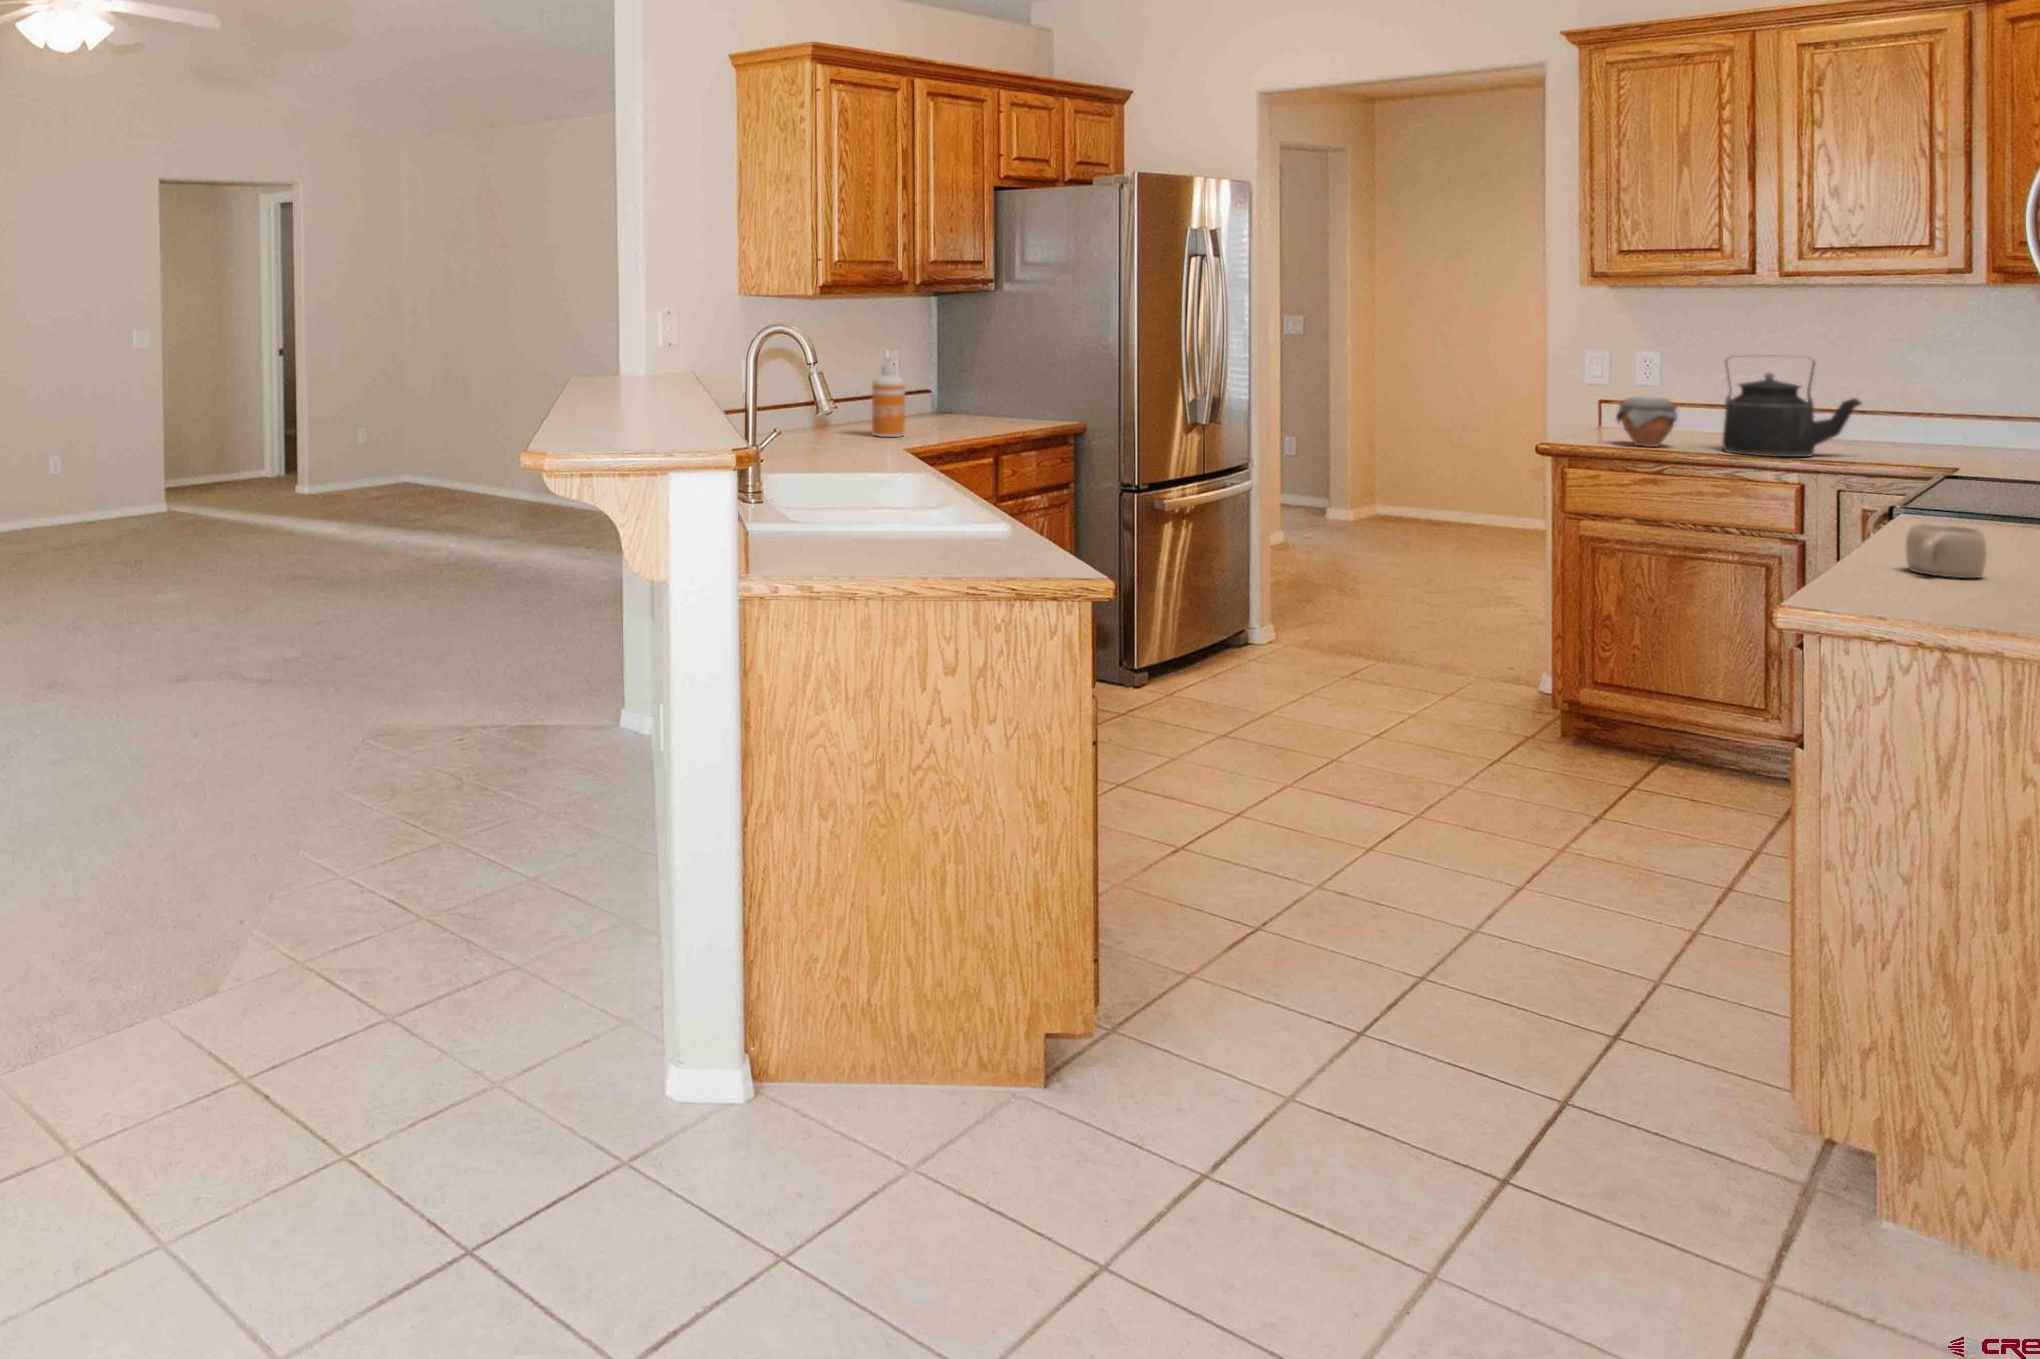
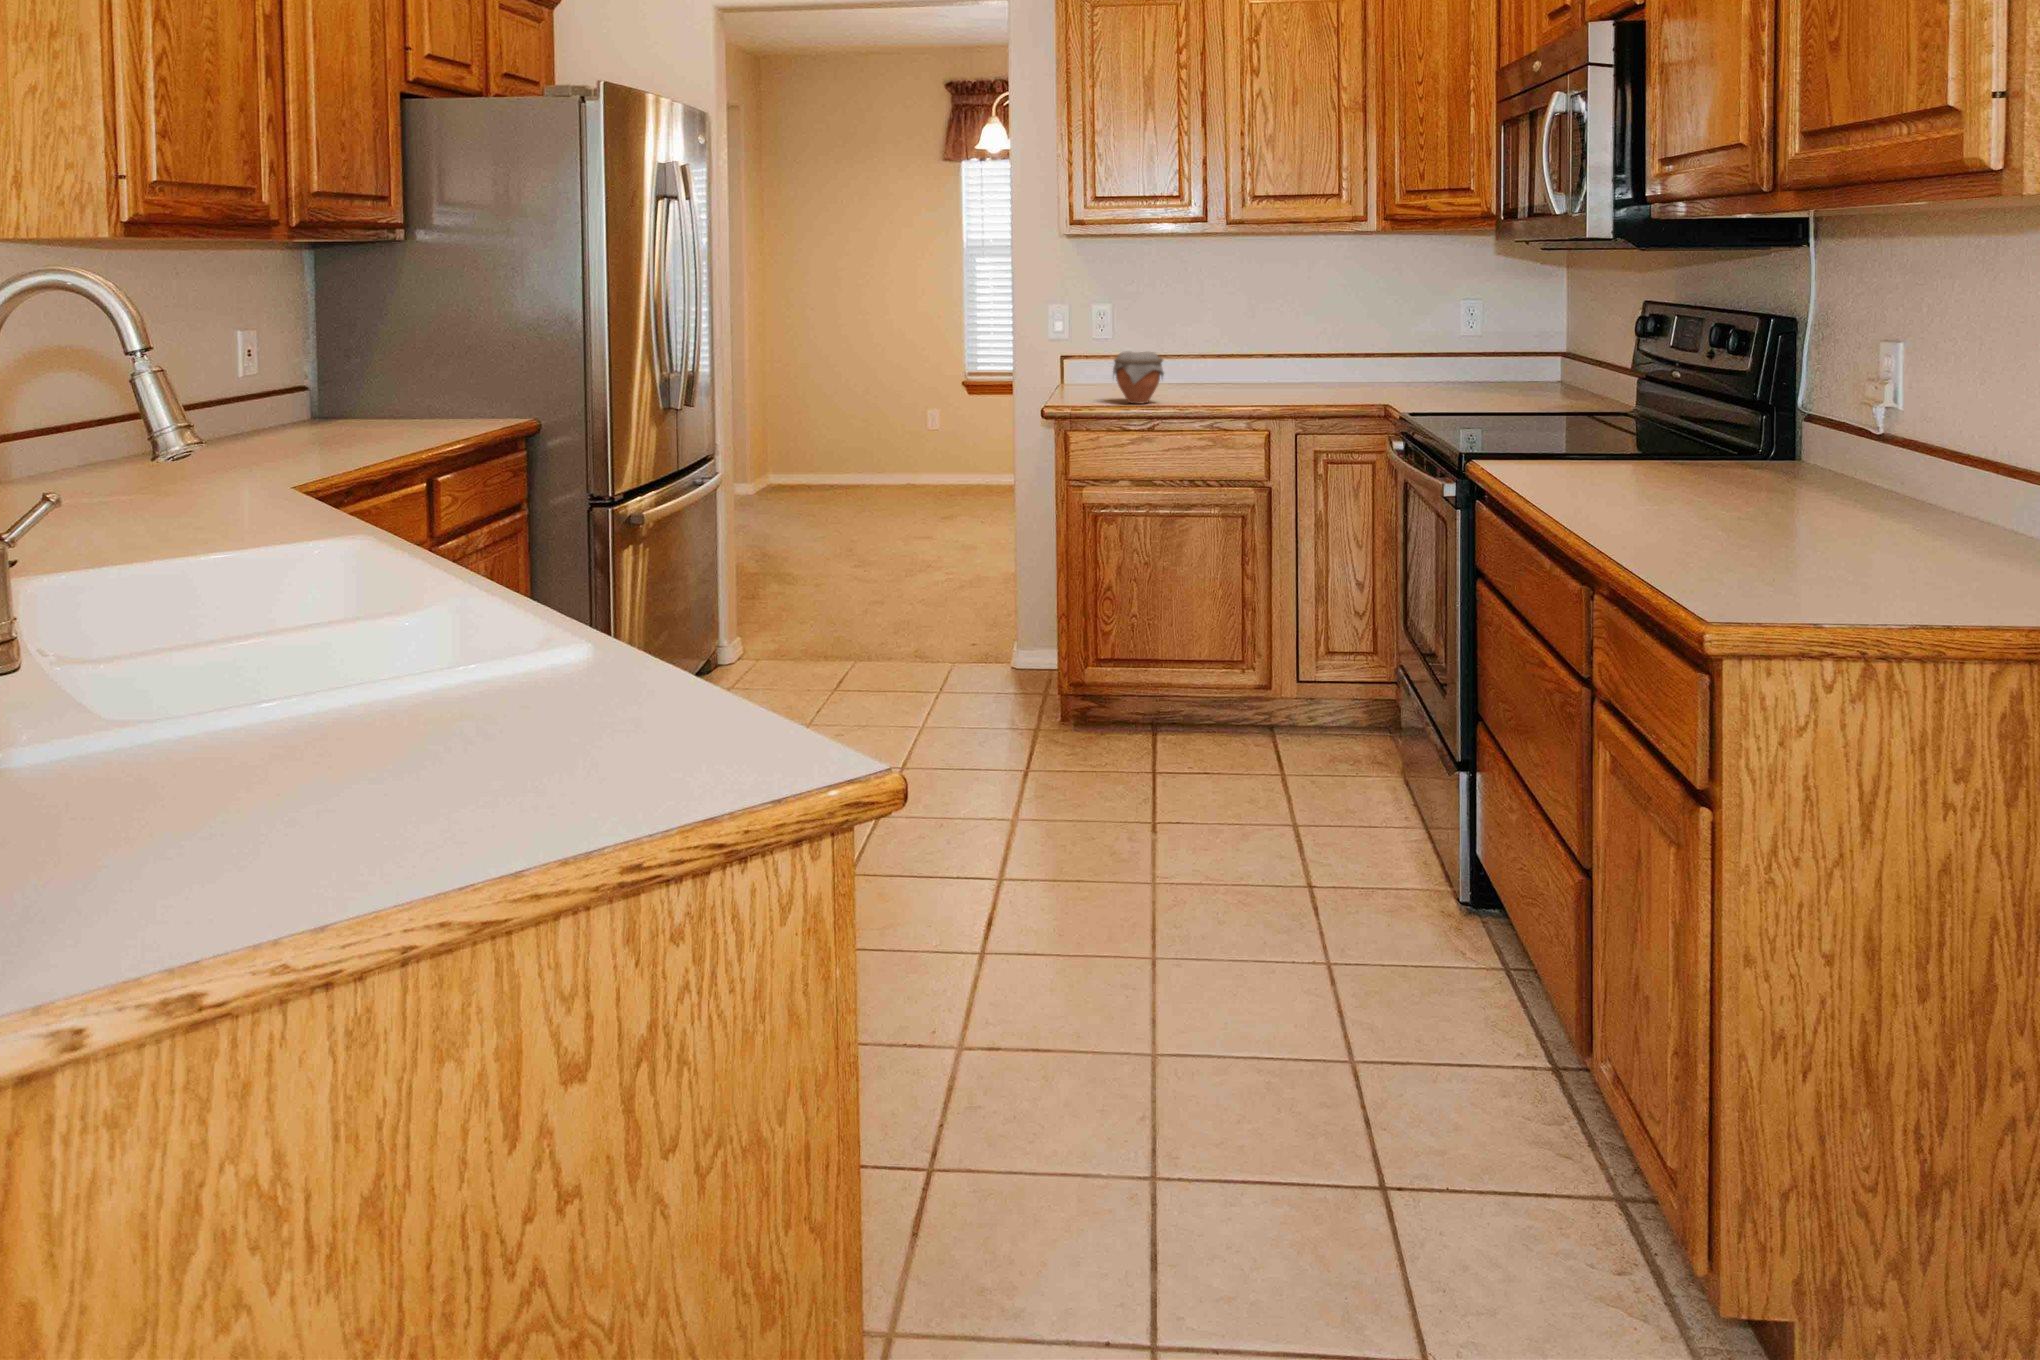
kettle: present [1723,355,1861,457] -> none [1197,303,1299,406]
soap dispenser: present [872,356,905,437] -> none [229,340,290,471]
mug: present [1905,524,1987,578] -> none [1627,483,1700,545]

